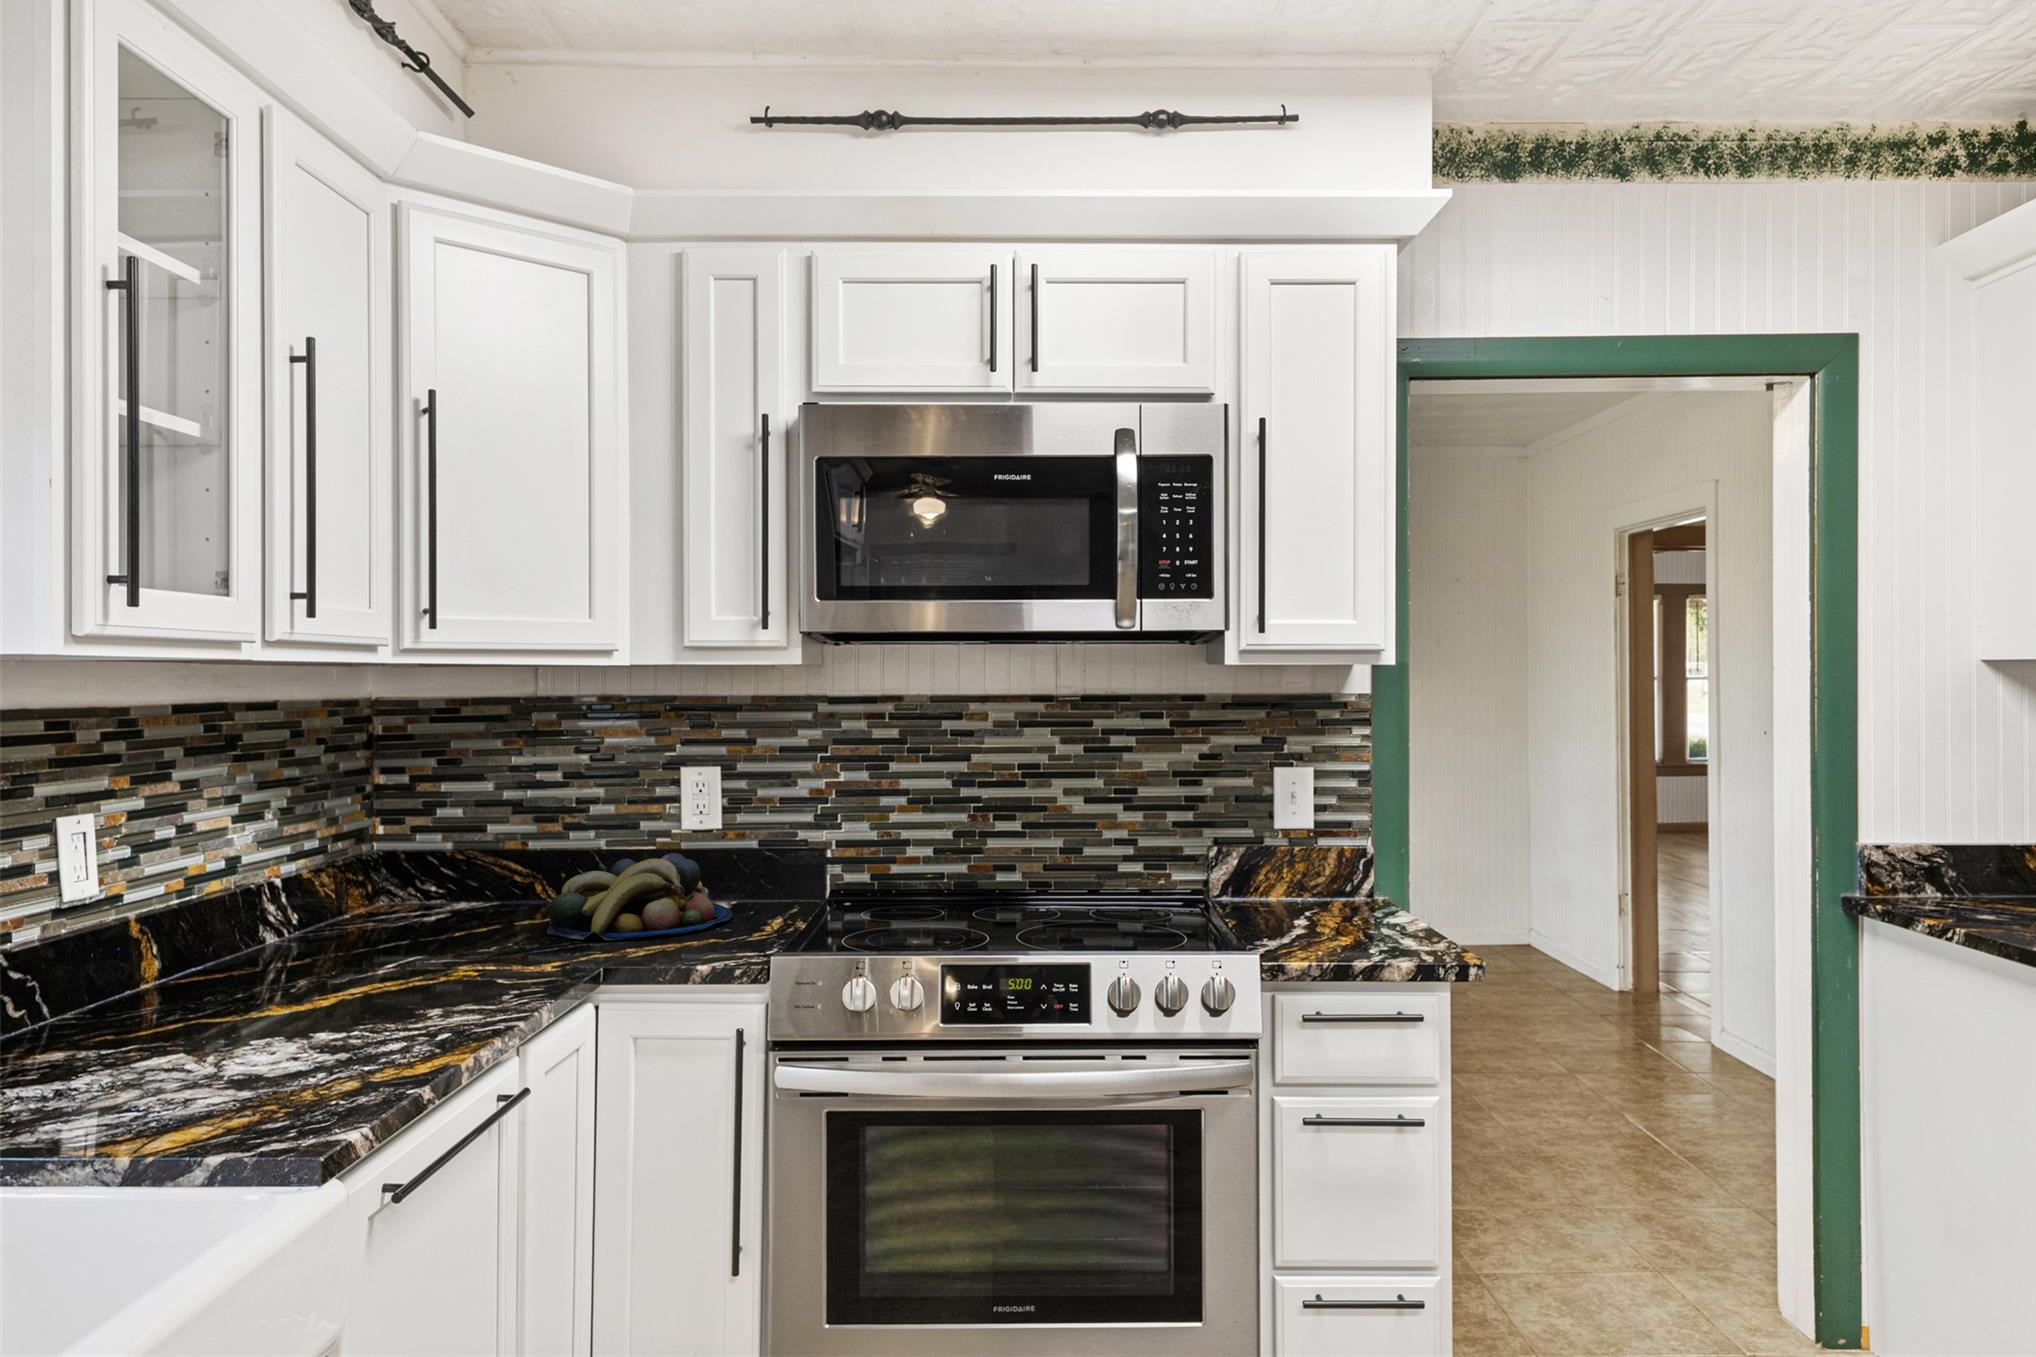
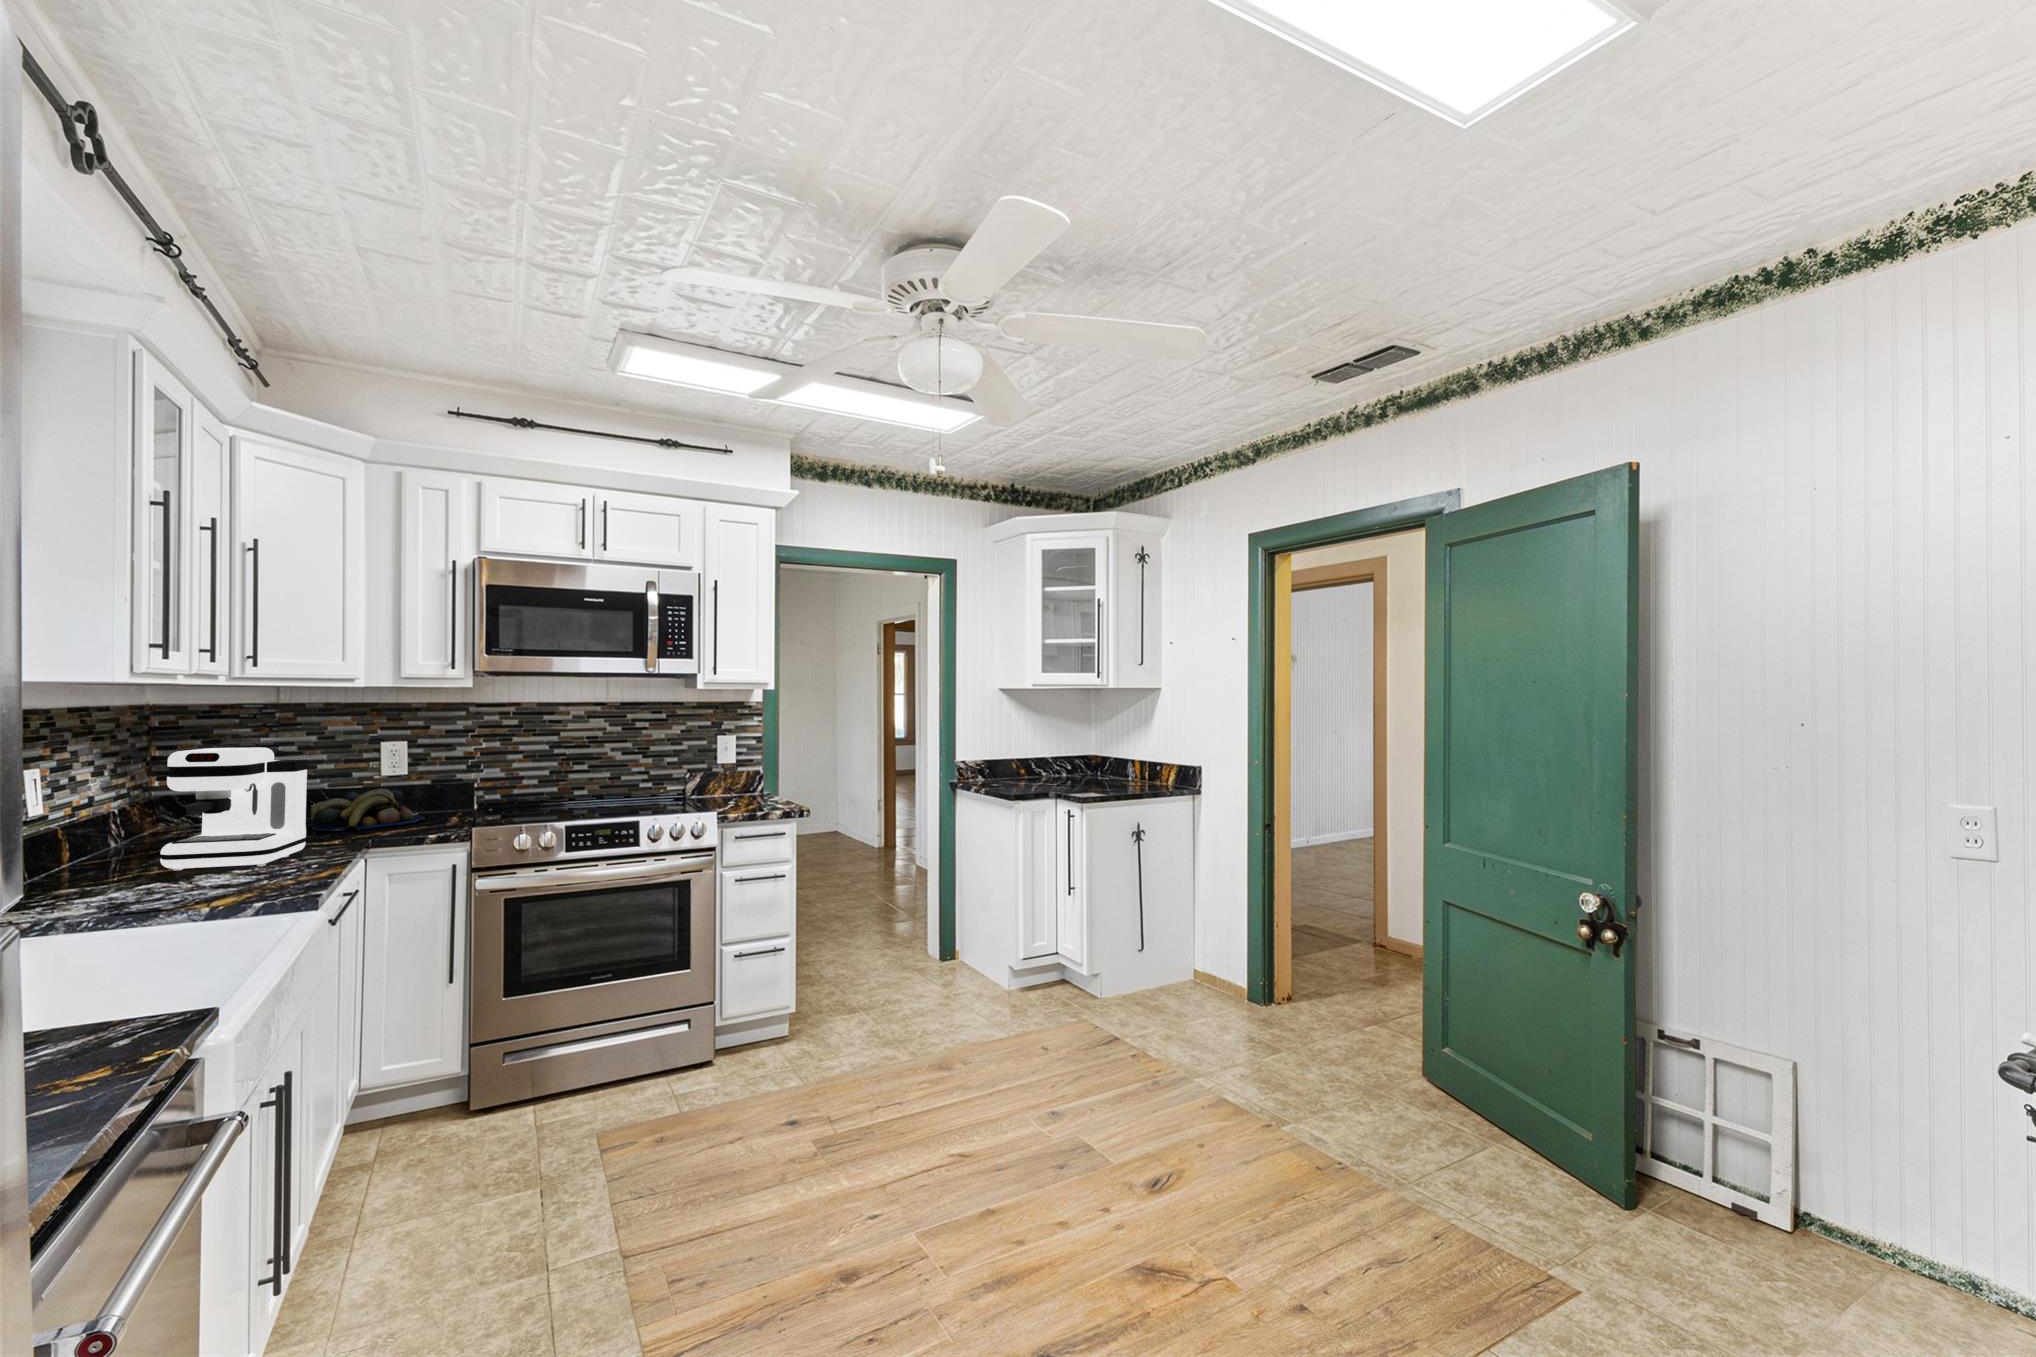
coffee maker: none [128,787,437,1054] -> present [160,747,307,871]

